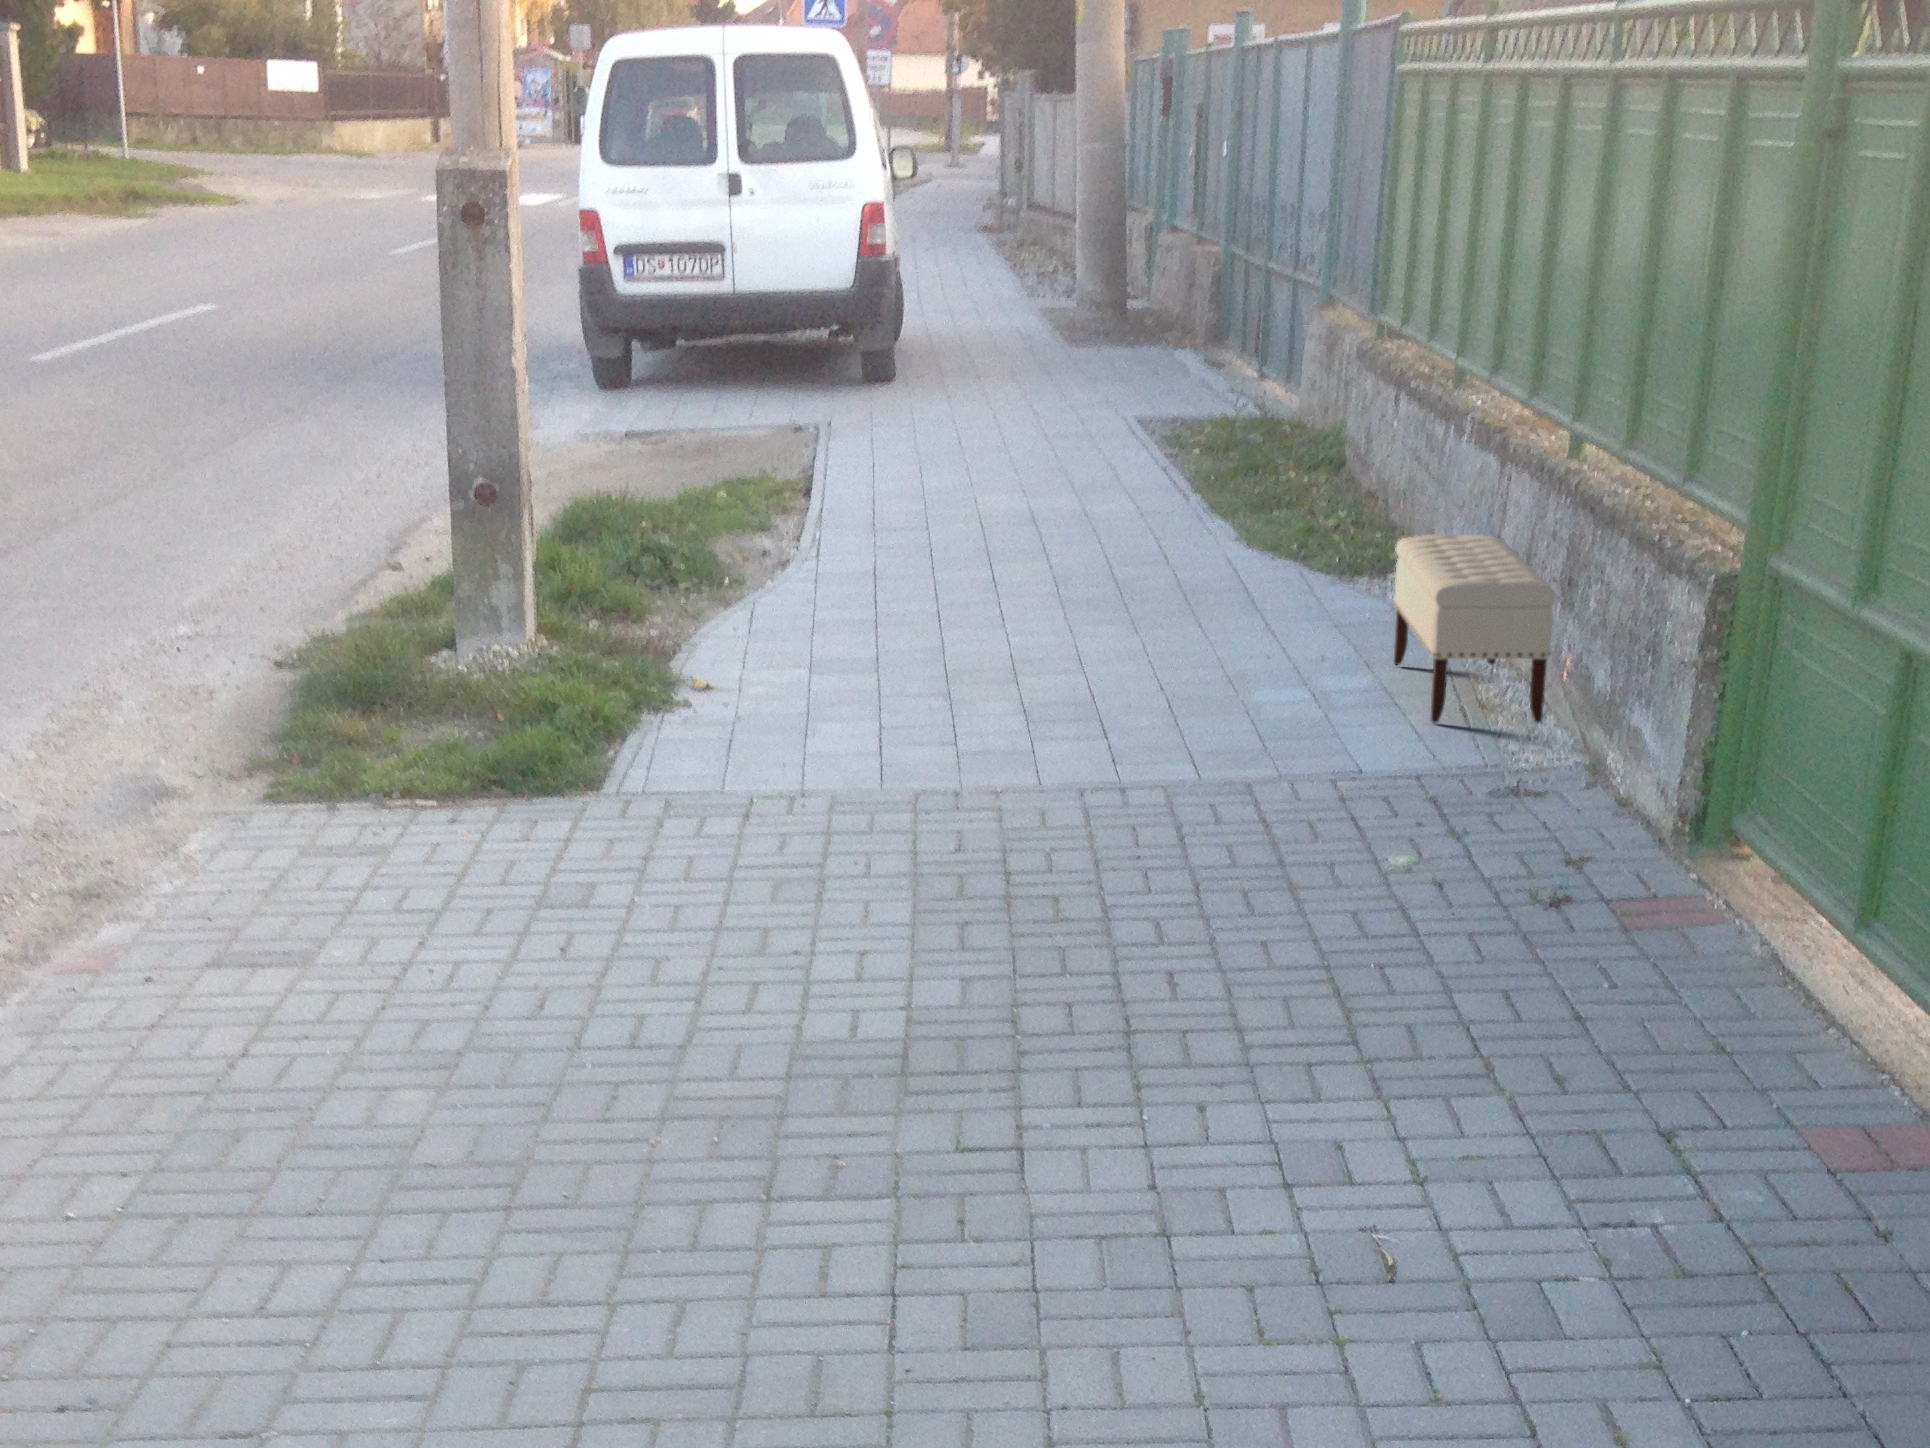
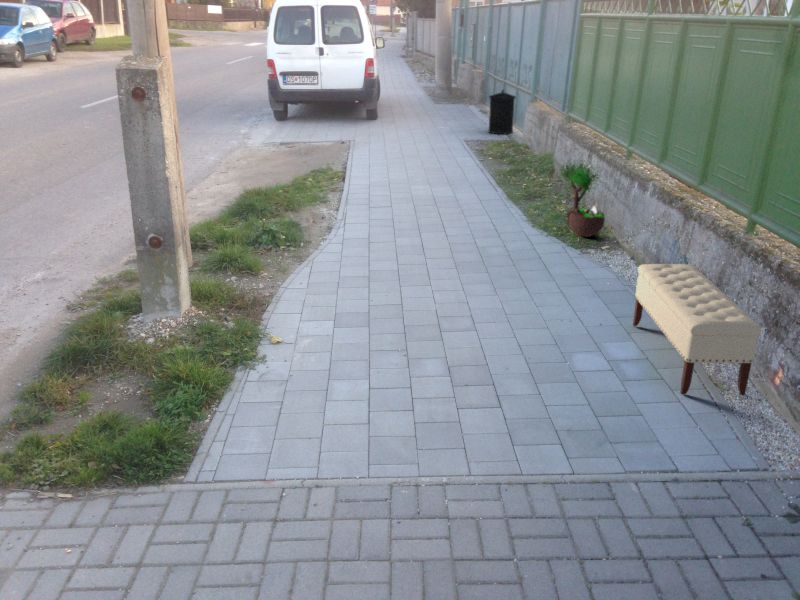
trash can: none [1204,281,1280,407] -> present [489,90,516,134]
potted tree: none [1299,376,1408,568] -> present [558,160,605,237]

